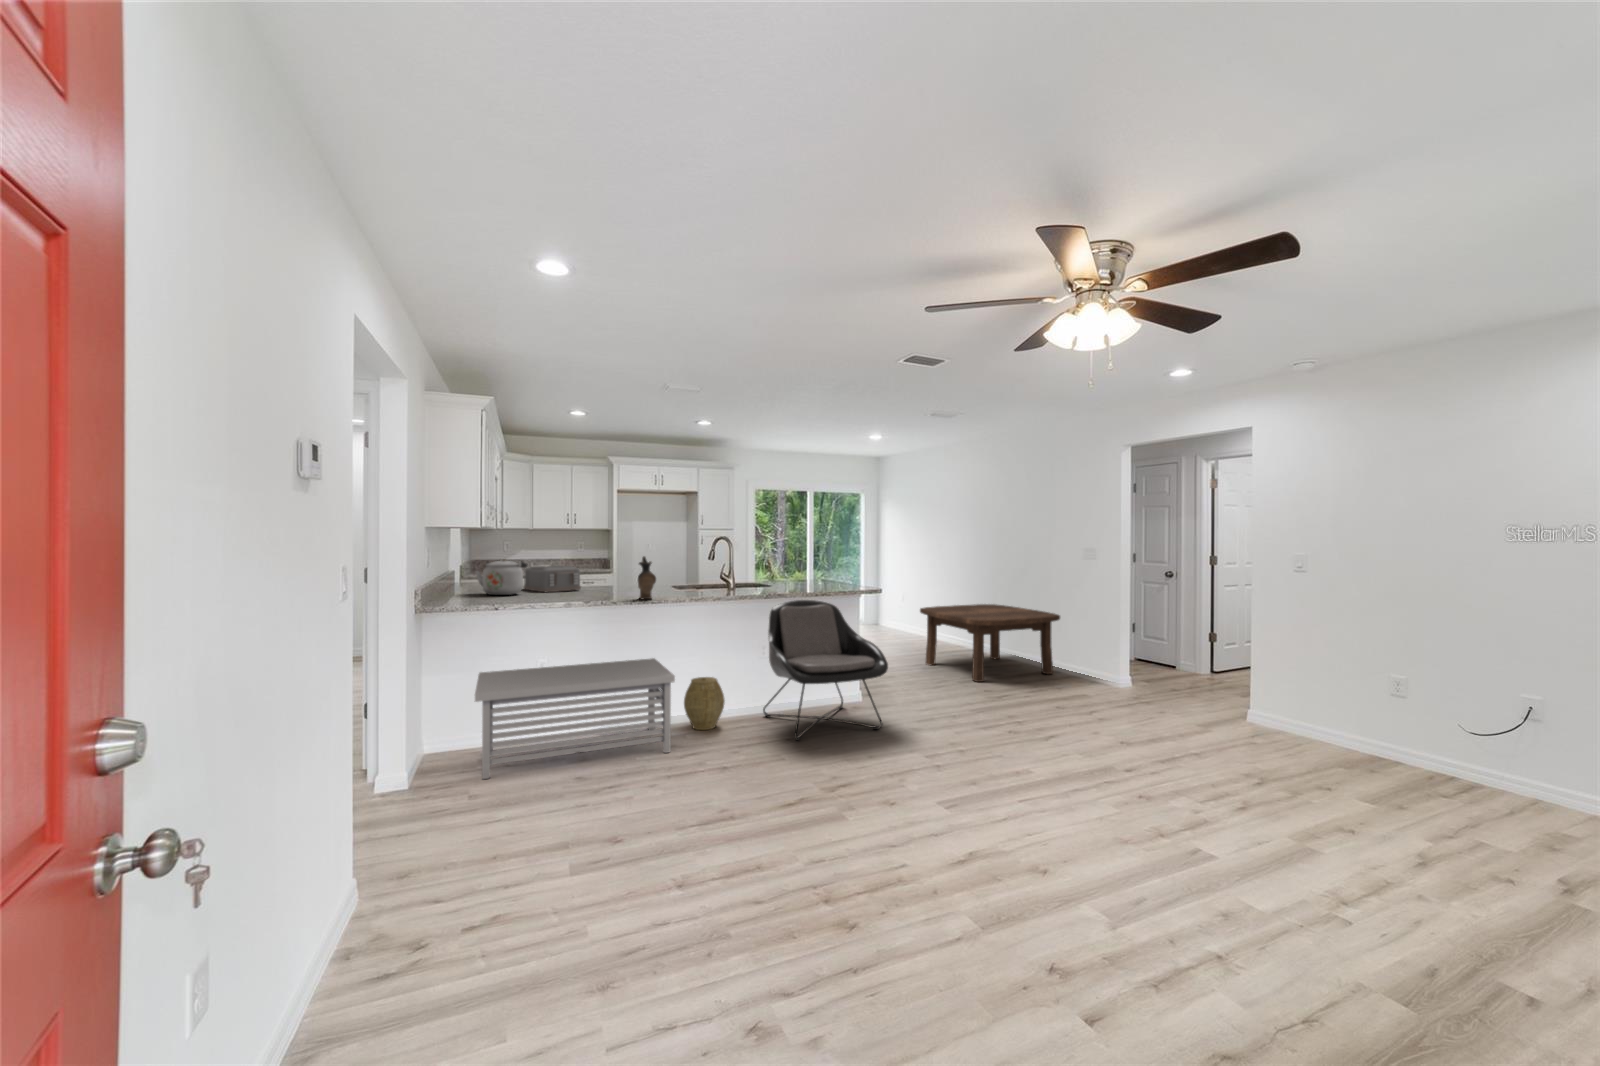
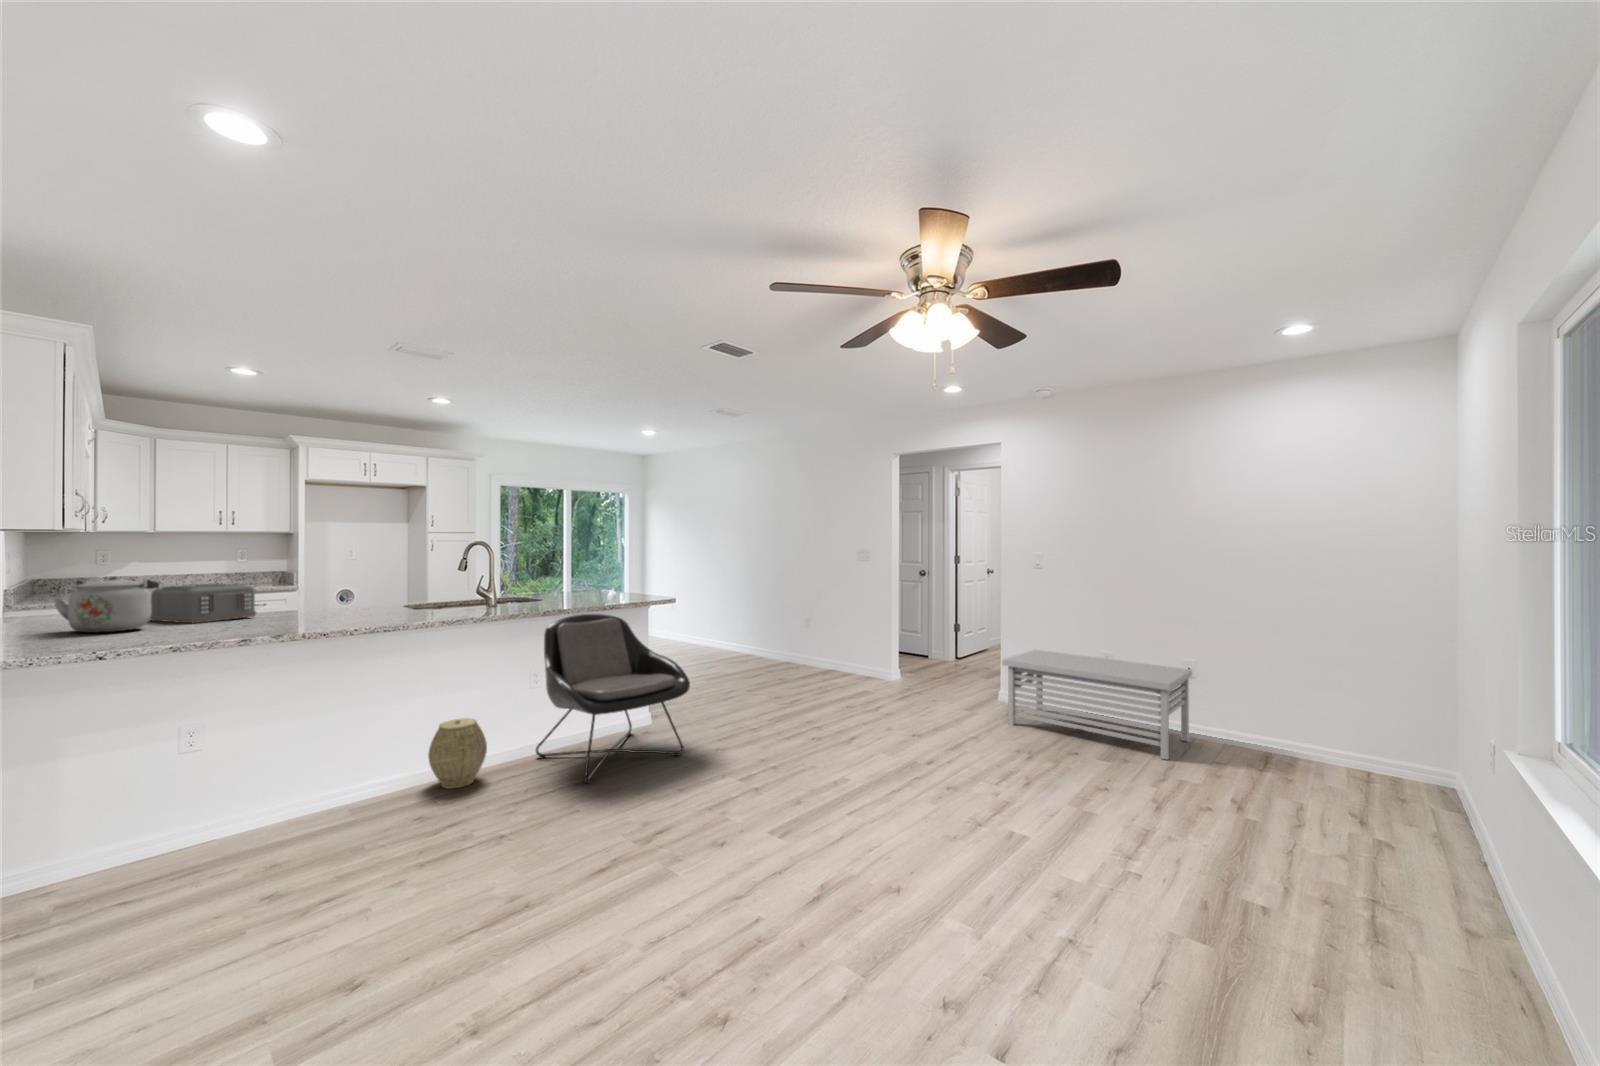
ceramic pitcher: present [638,556,656,599] -> none [357,567,386,625]
coffee table: present [920,604,1060,682] -> none [700,607,837,688]
storage bench: present [475,658,675,779] -> present [1002,650,1192,759]

